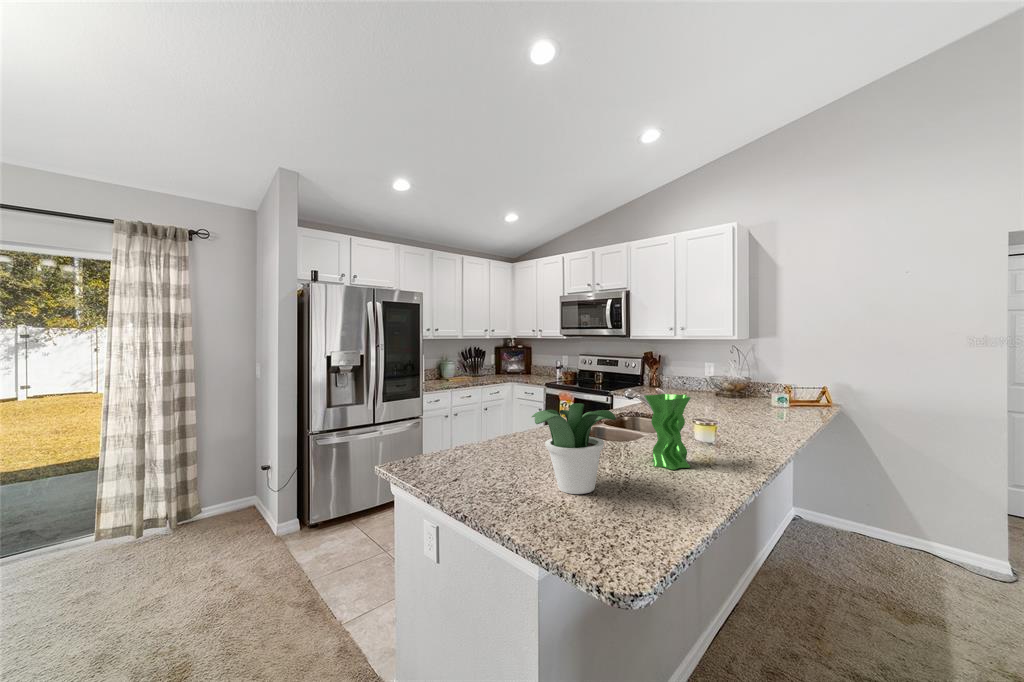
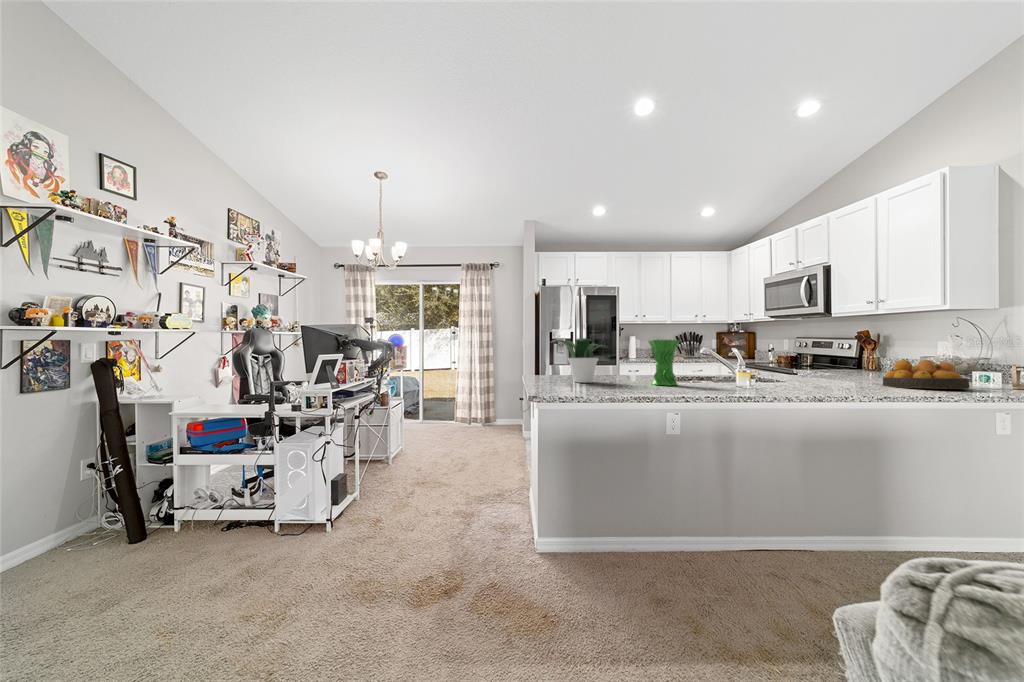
fruit bowl: none [735,387,800,416] -> present [883,360,969,389]

